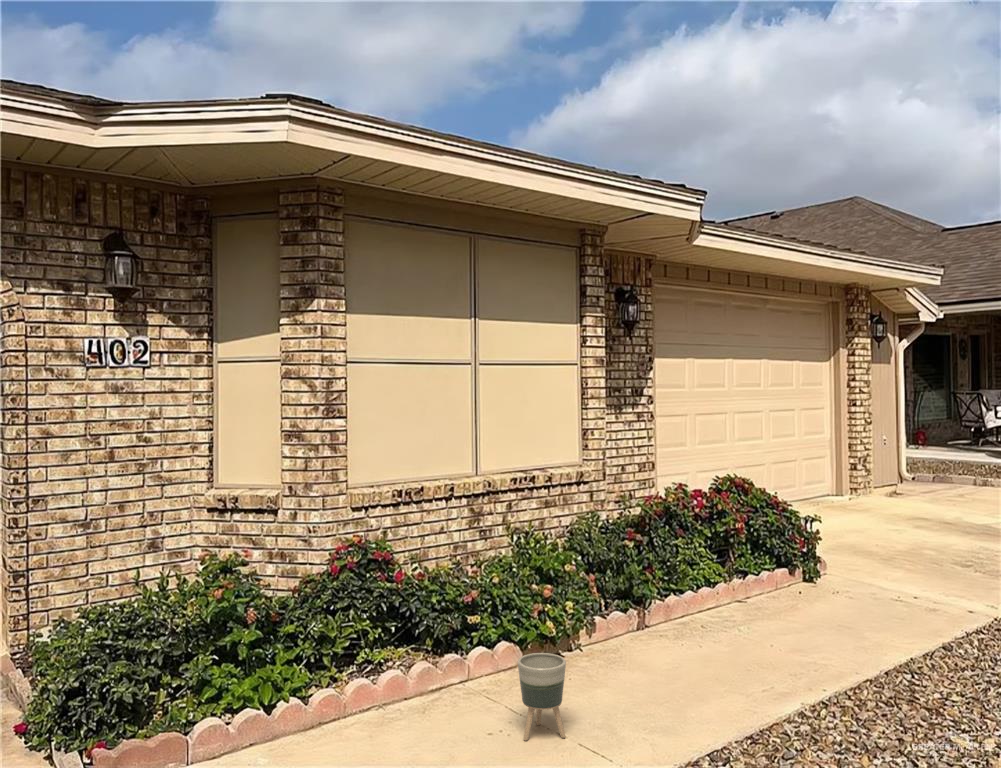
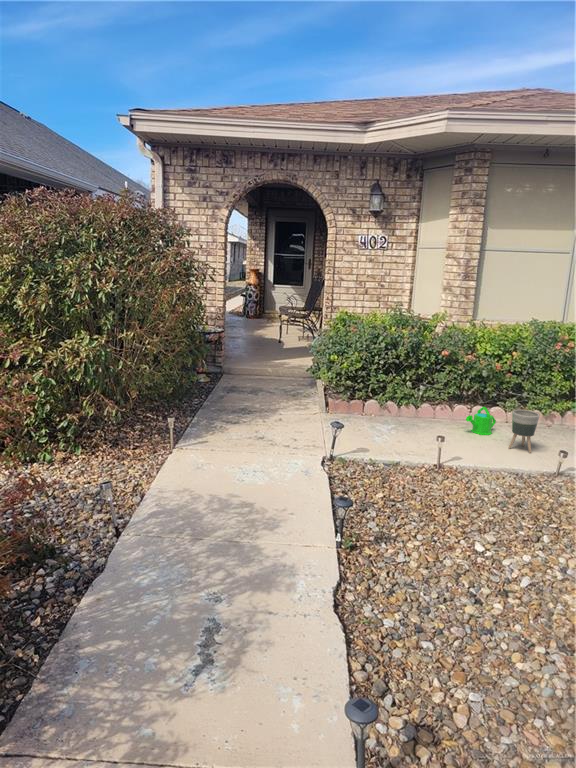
watering can: none [424,663,469,724] -> present [466,407,496,435]

